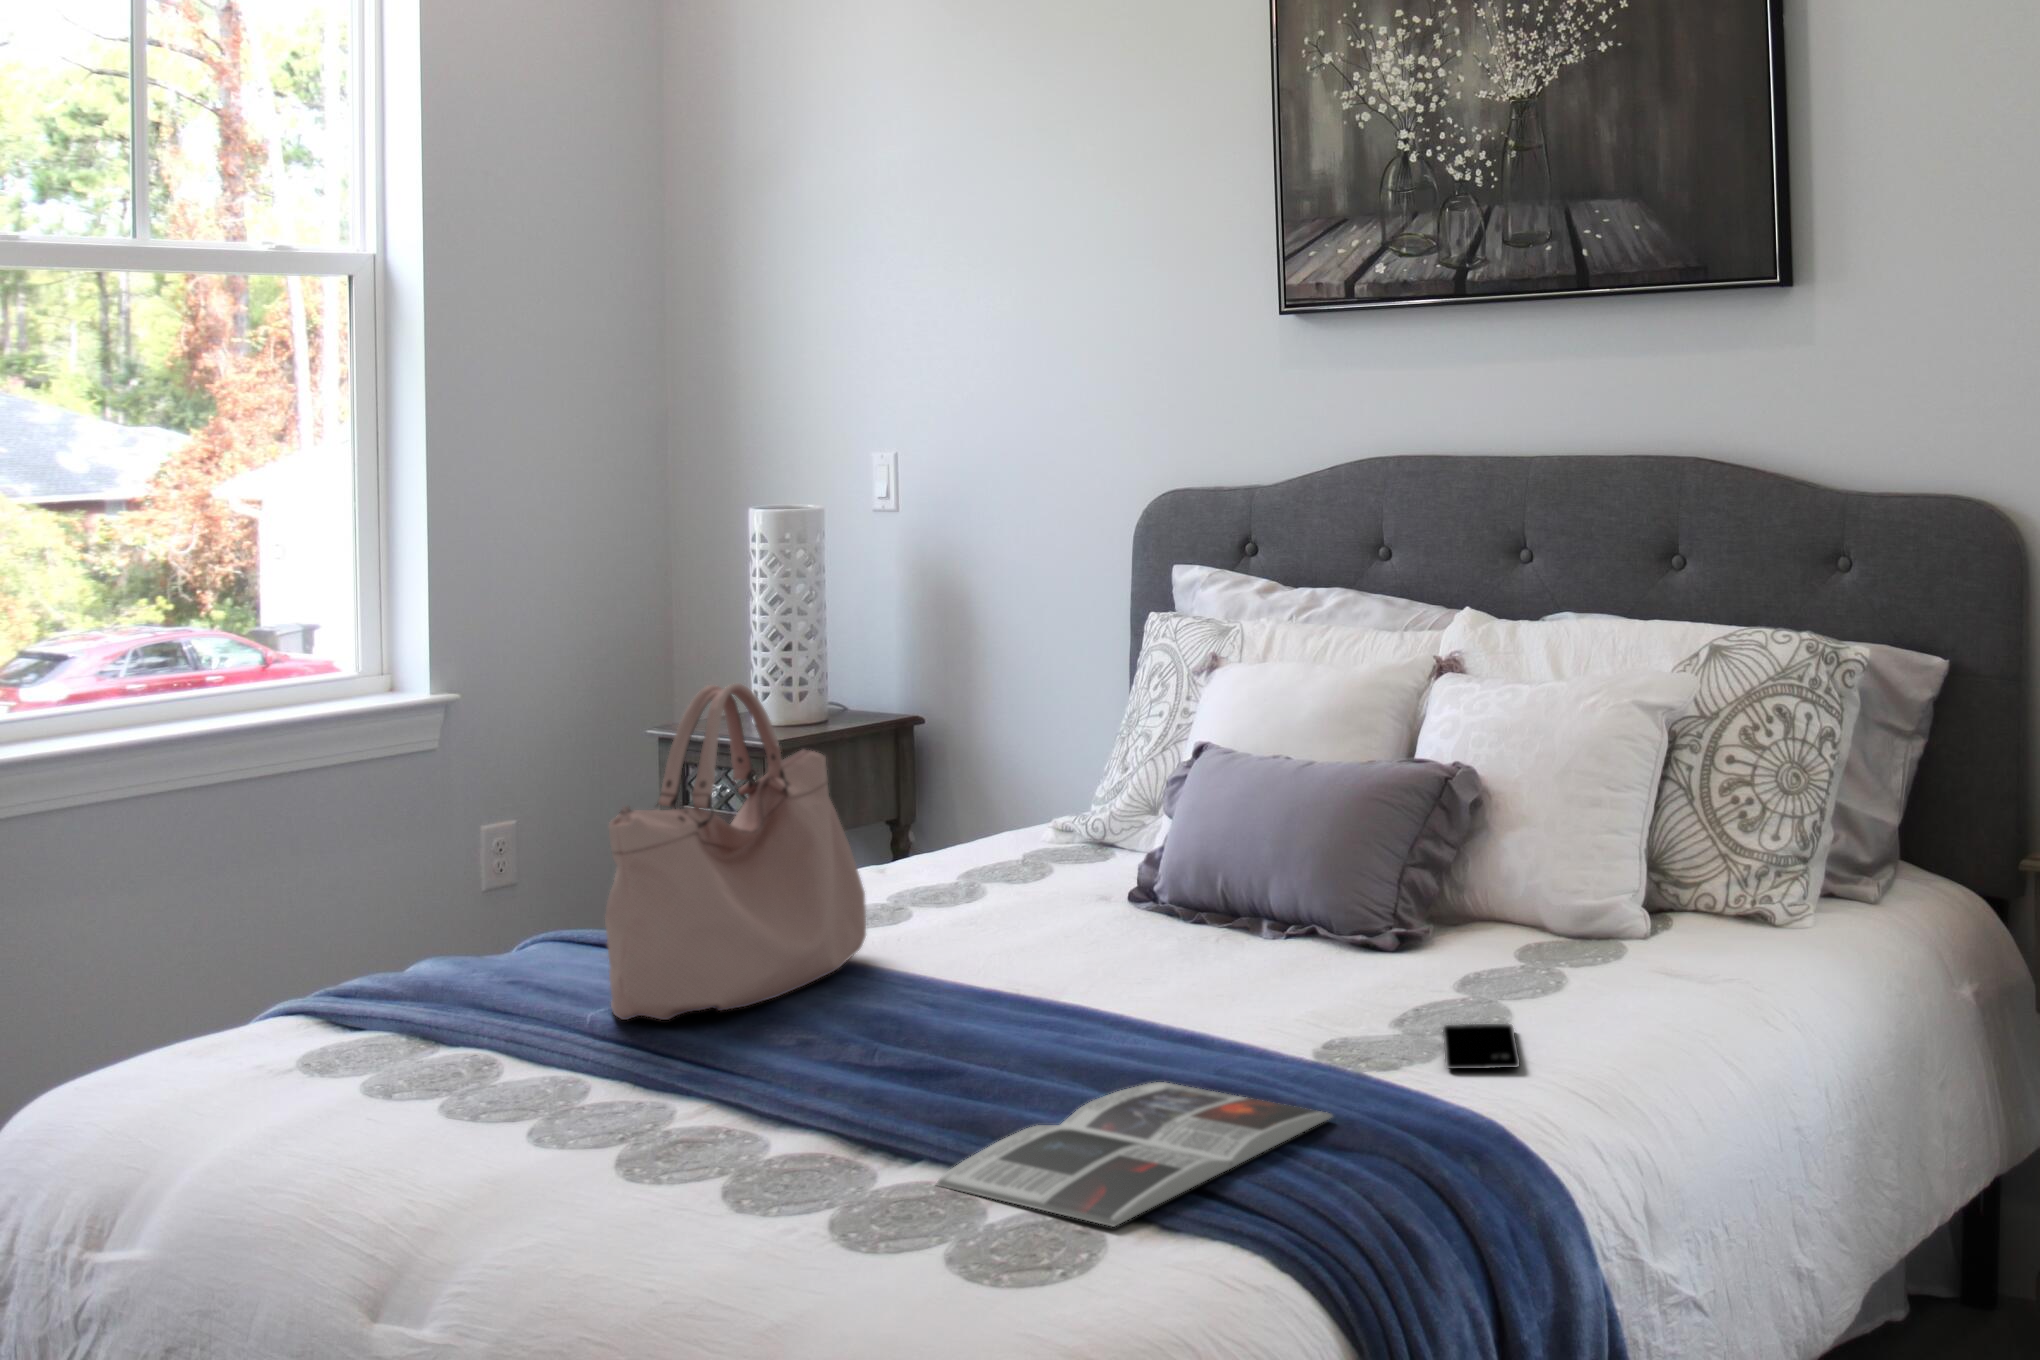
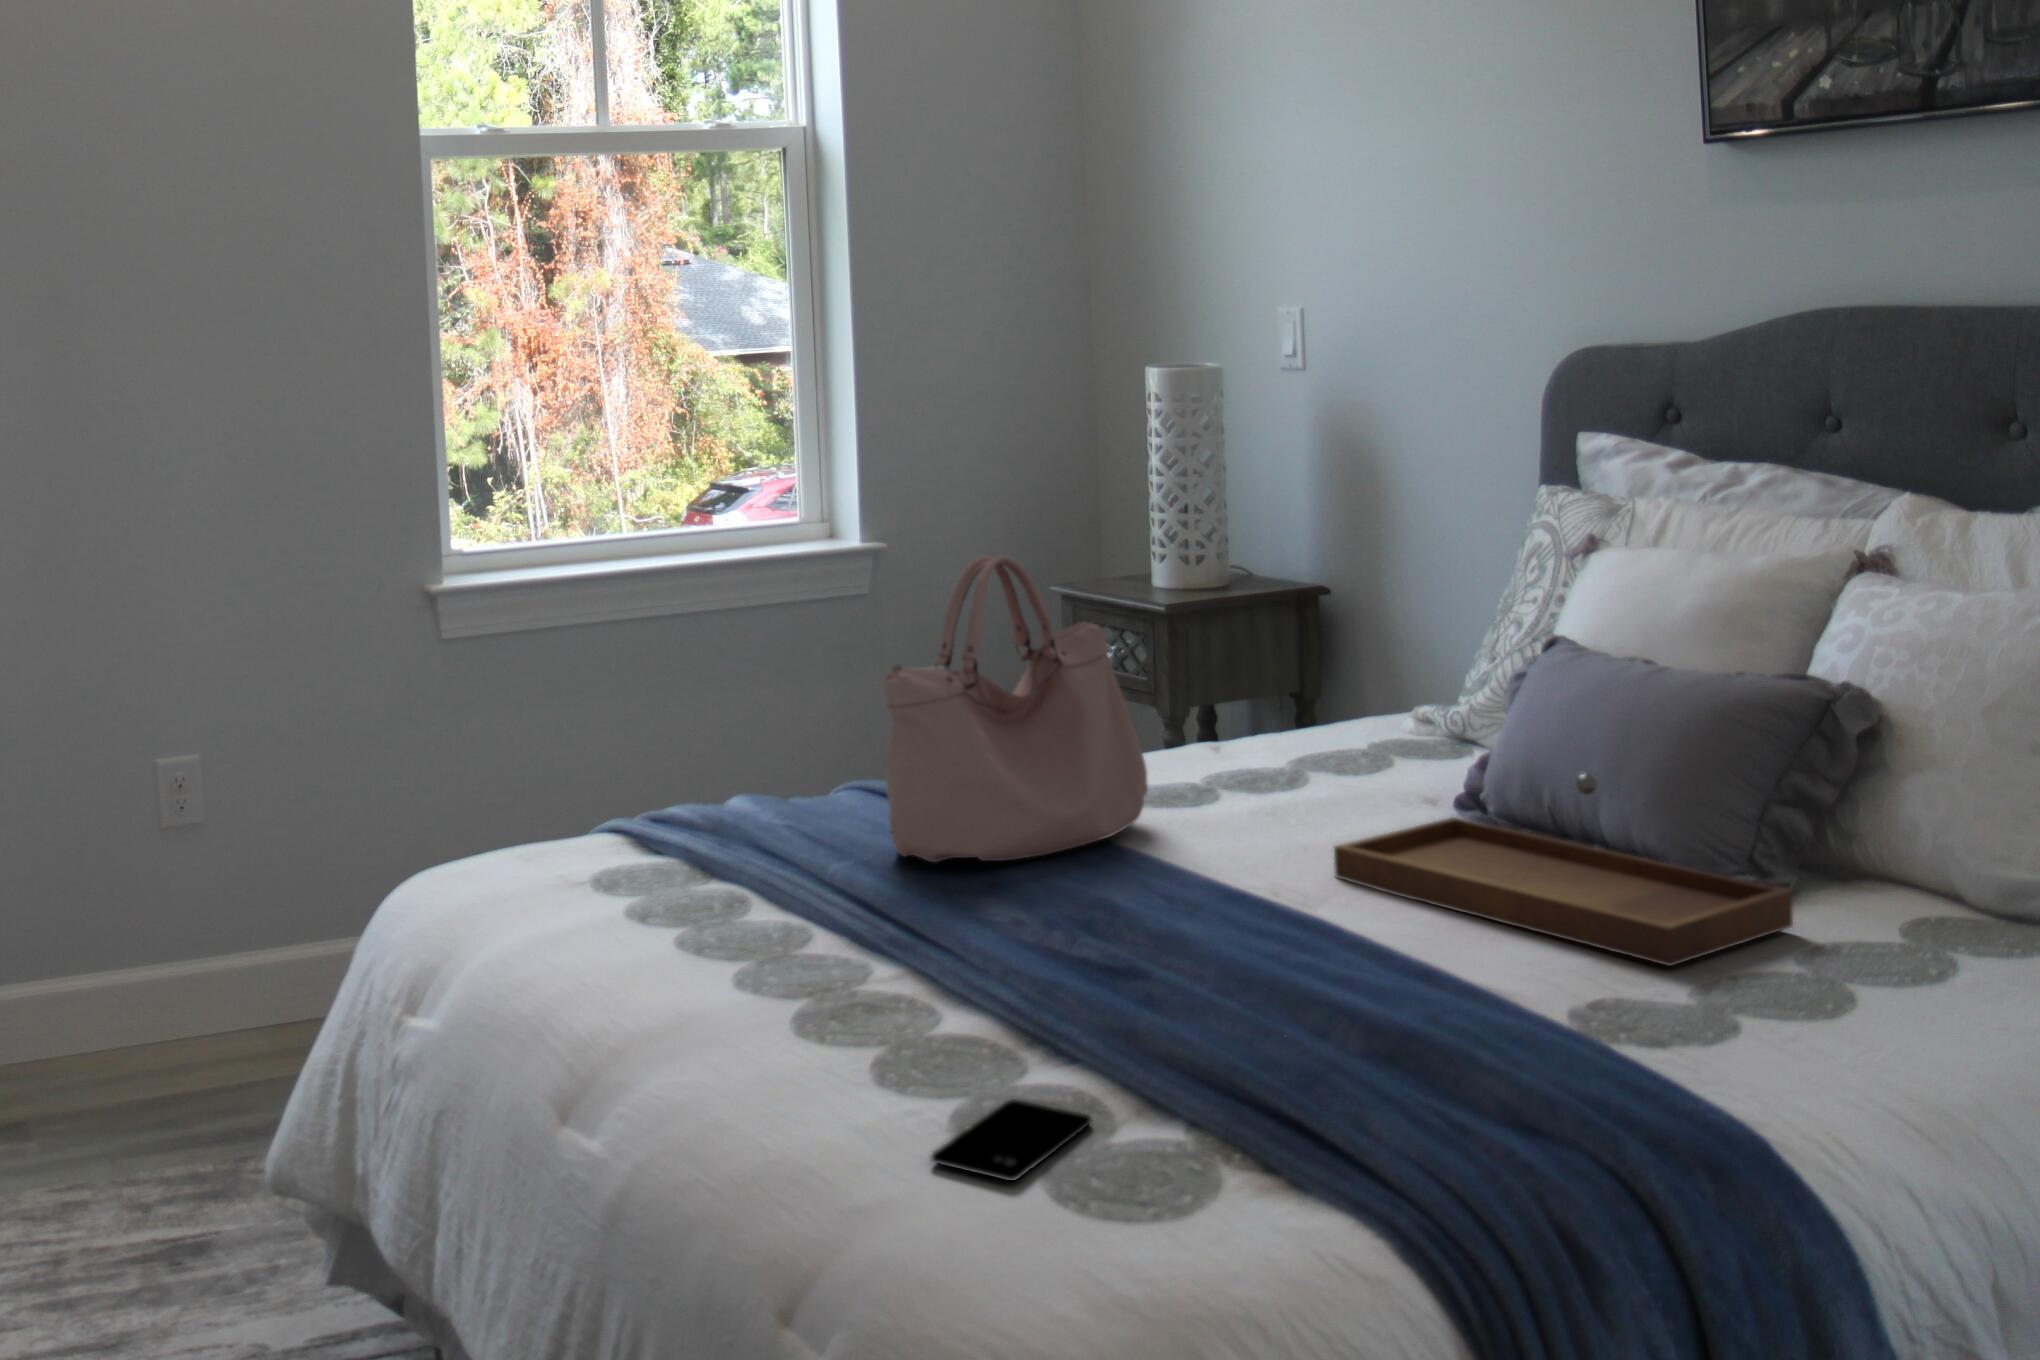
tray: none [1065,850,1444,1006] -> present [1334,774,1793,966]
smartphone: present [1443,1024,1520,1069] -> present [931,1099,1091,1181]
magazine: present [936,1082,1332,1226] -> none [1076,1005,1530,1144]

